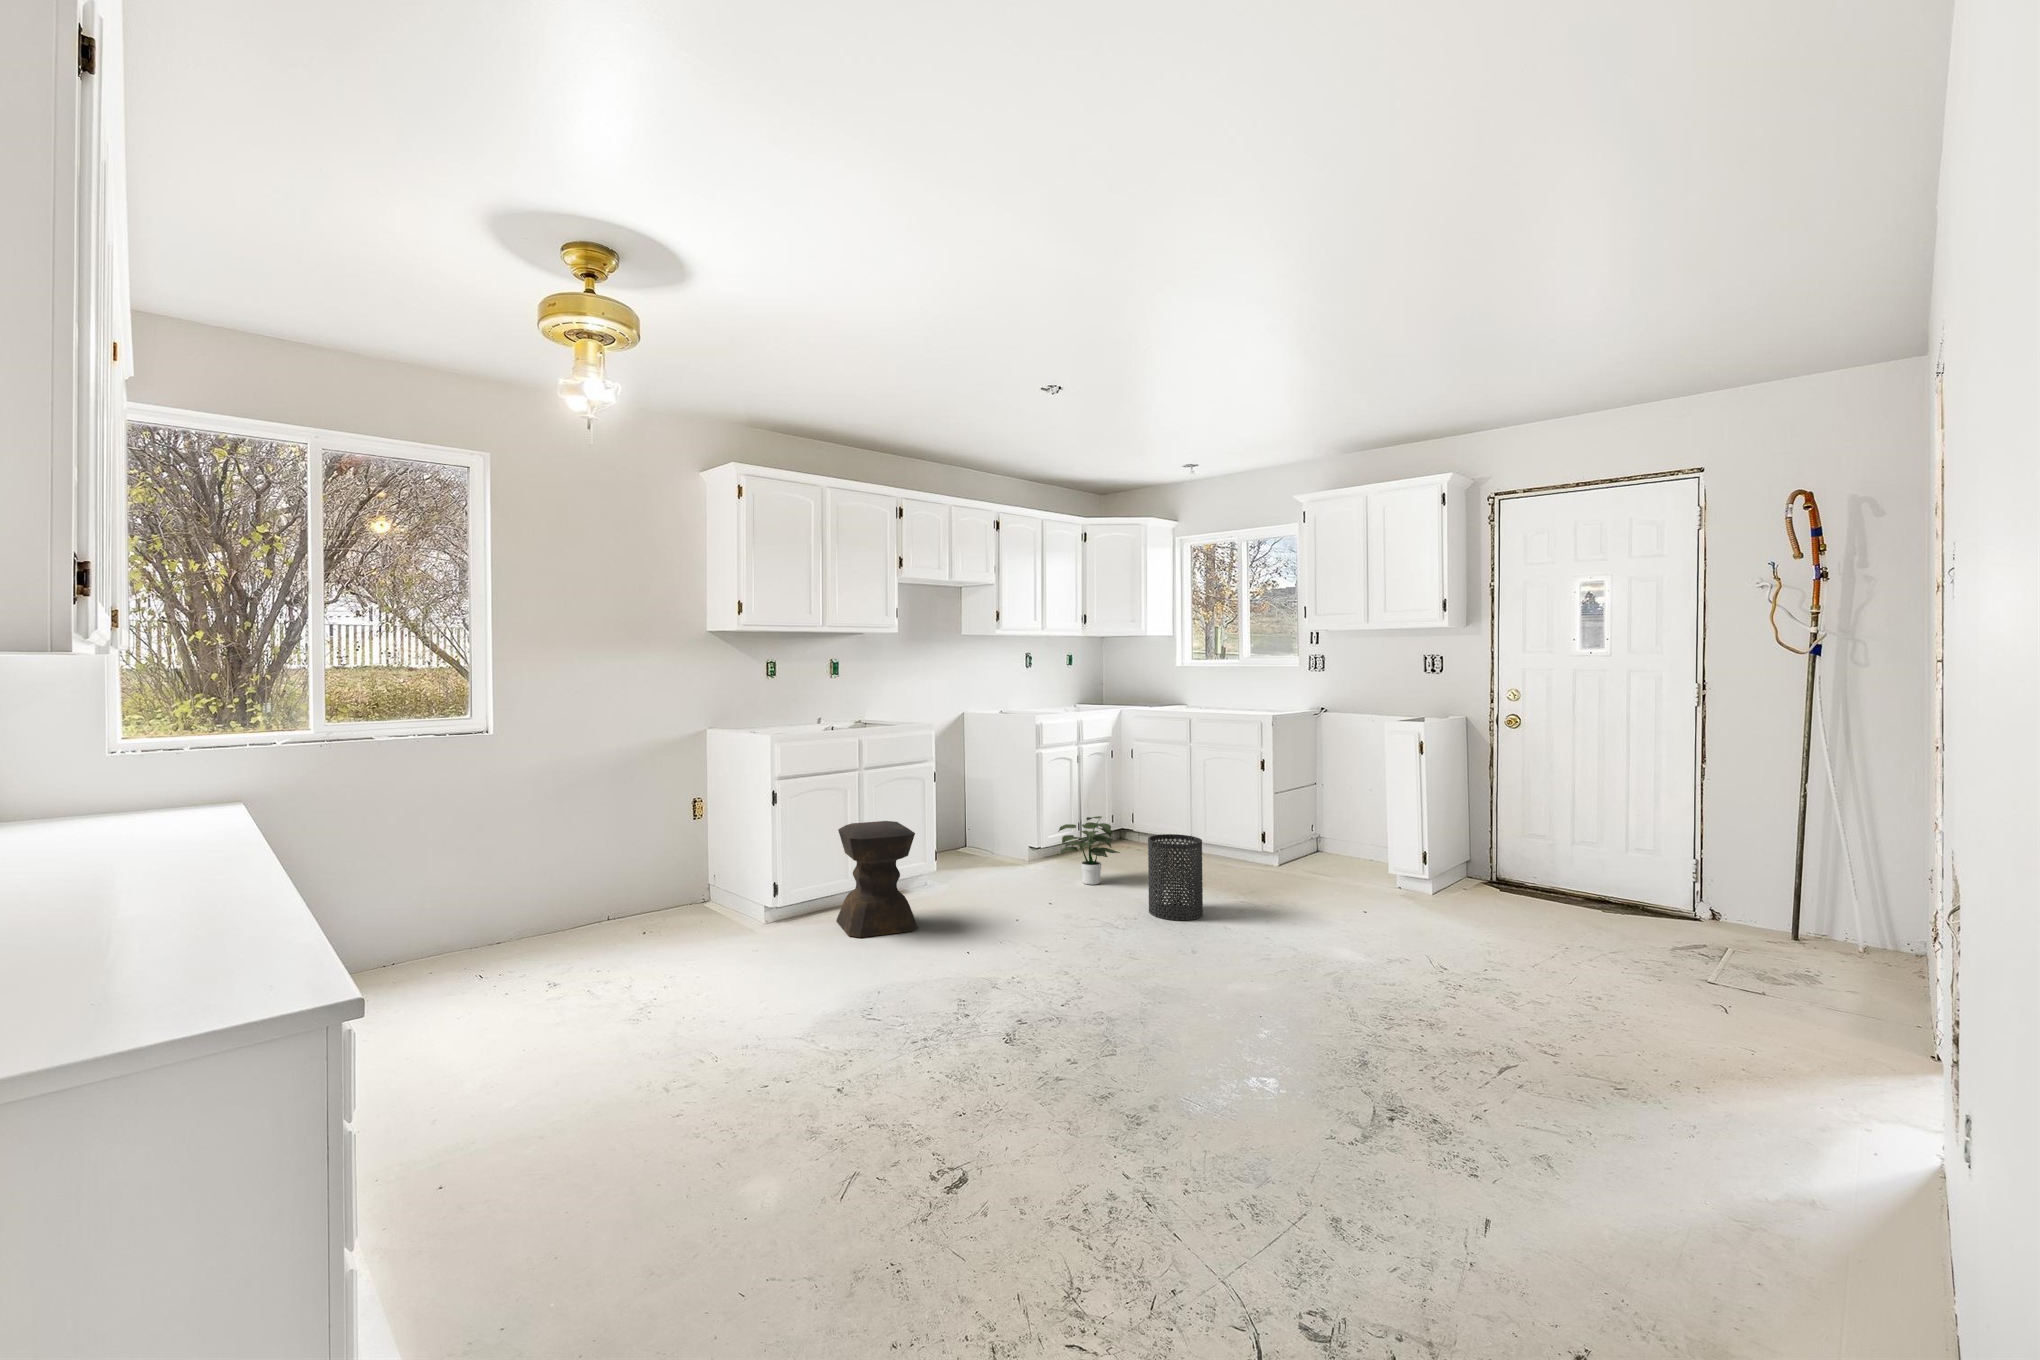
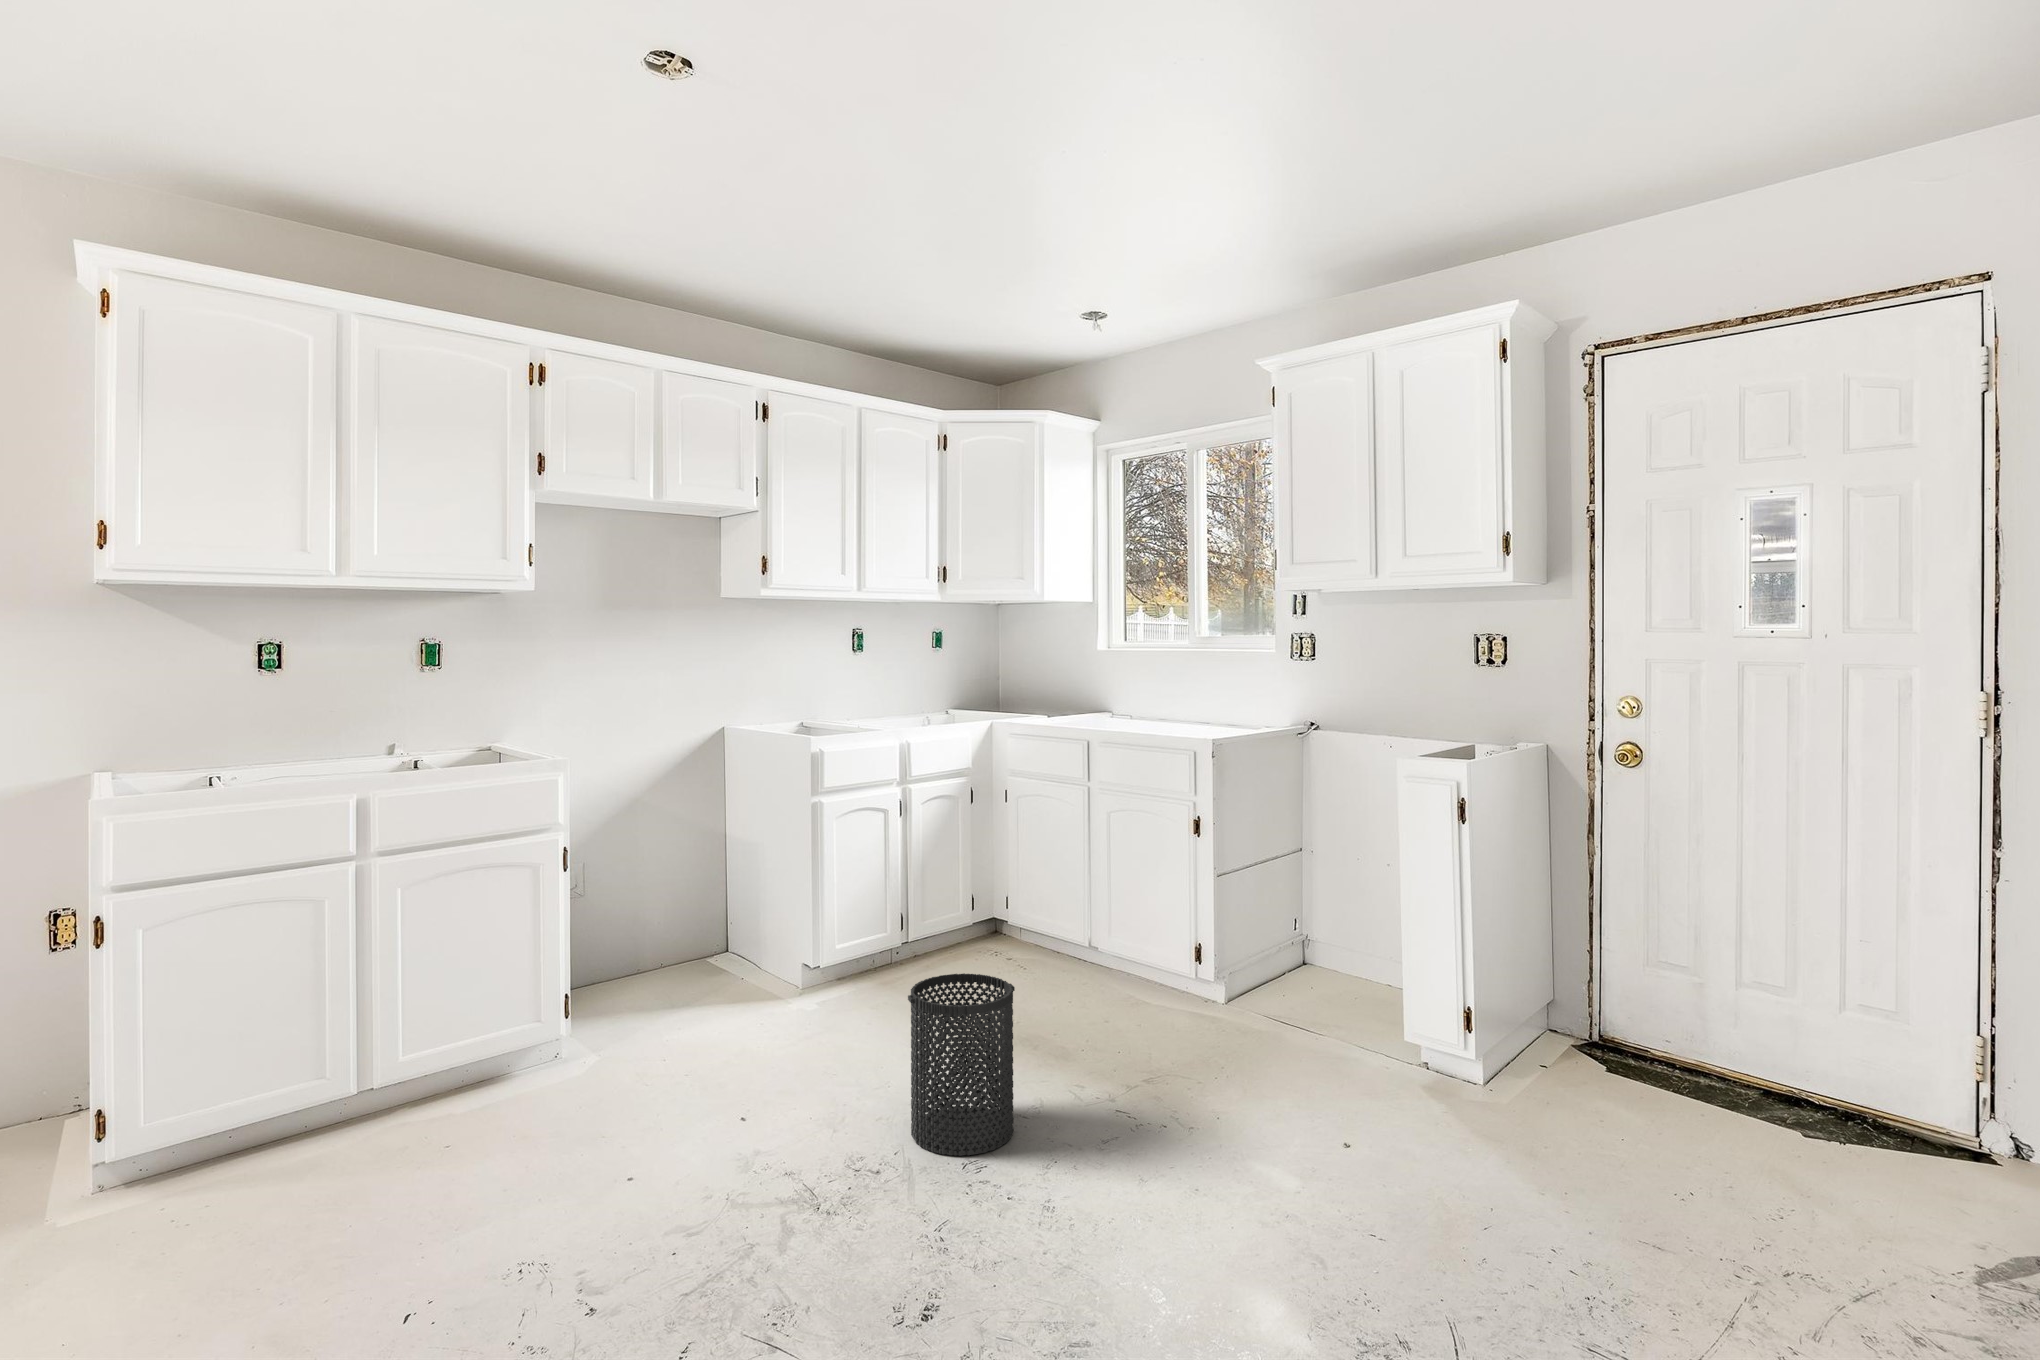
potted plant: present [1058,816,1120,885] -> none [805,922,920,1050]
stool: present [836,821,918,937] -> none [250,952,436,1209]

